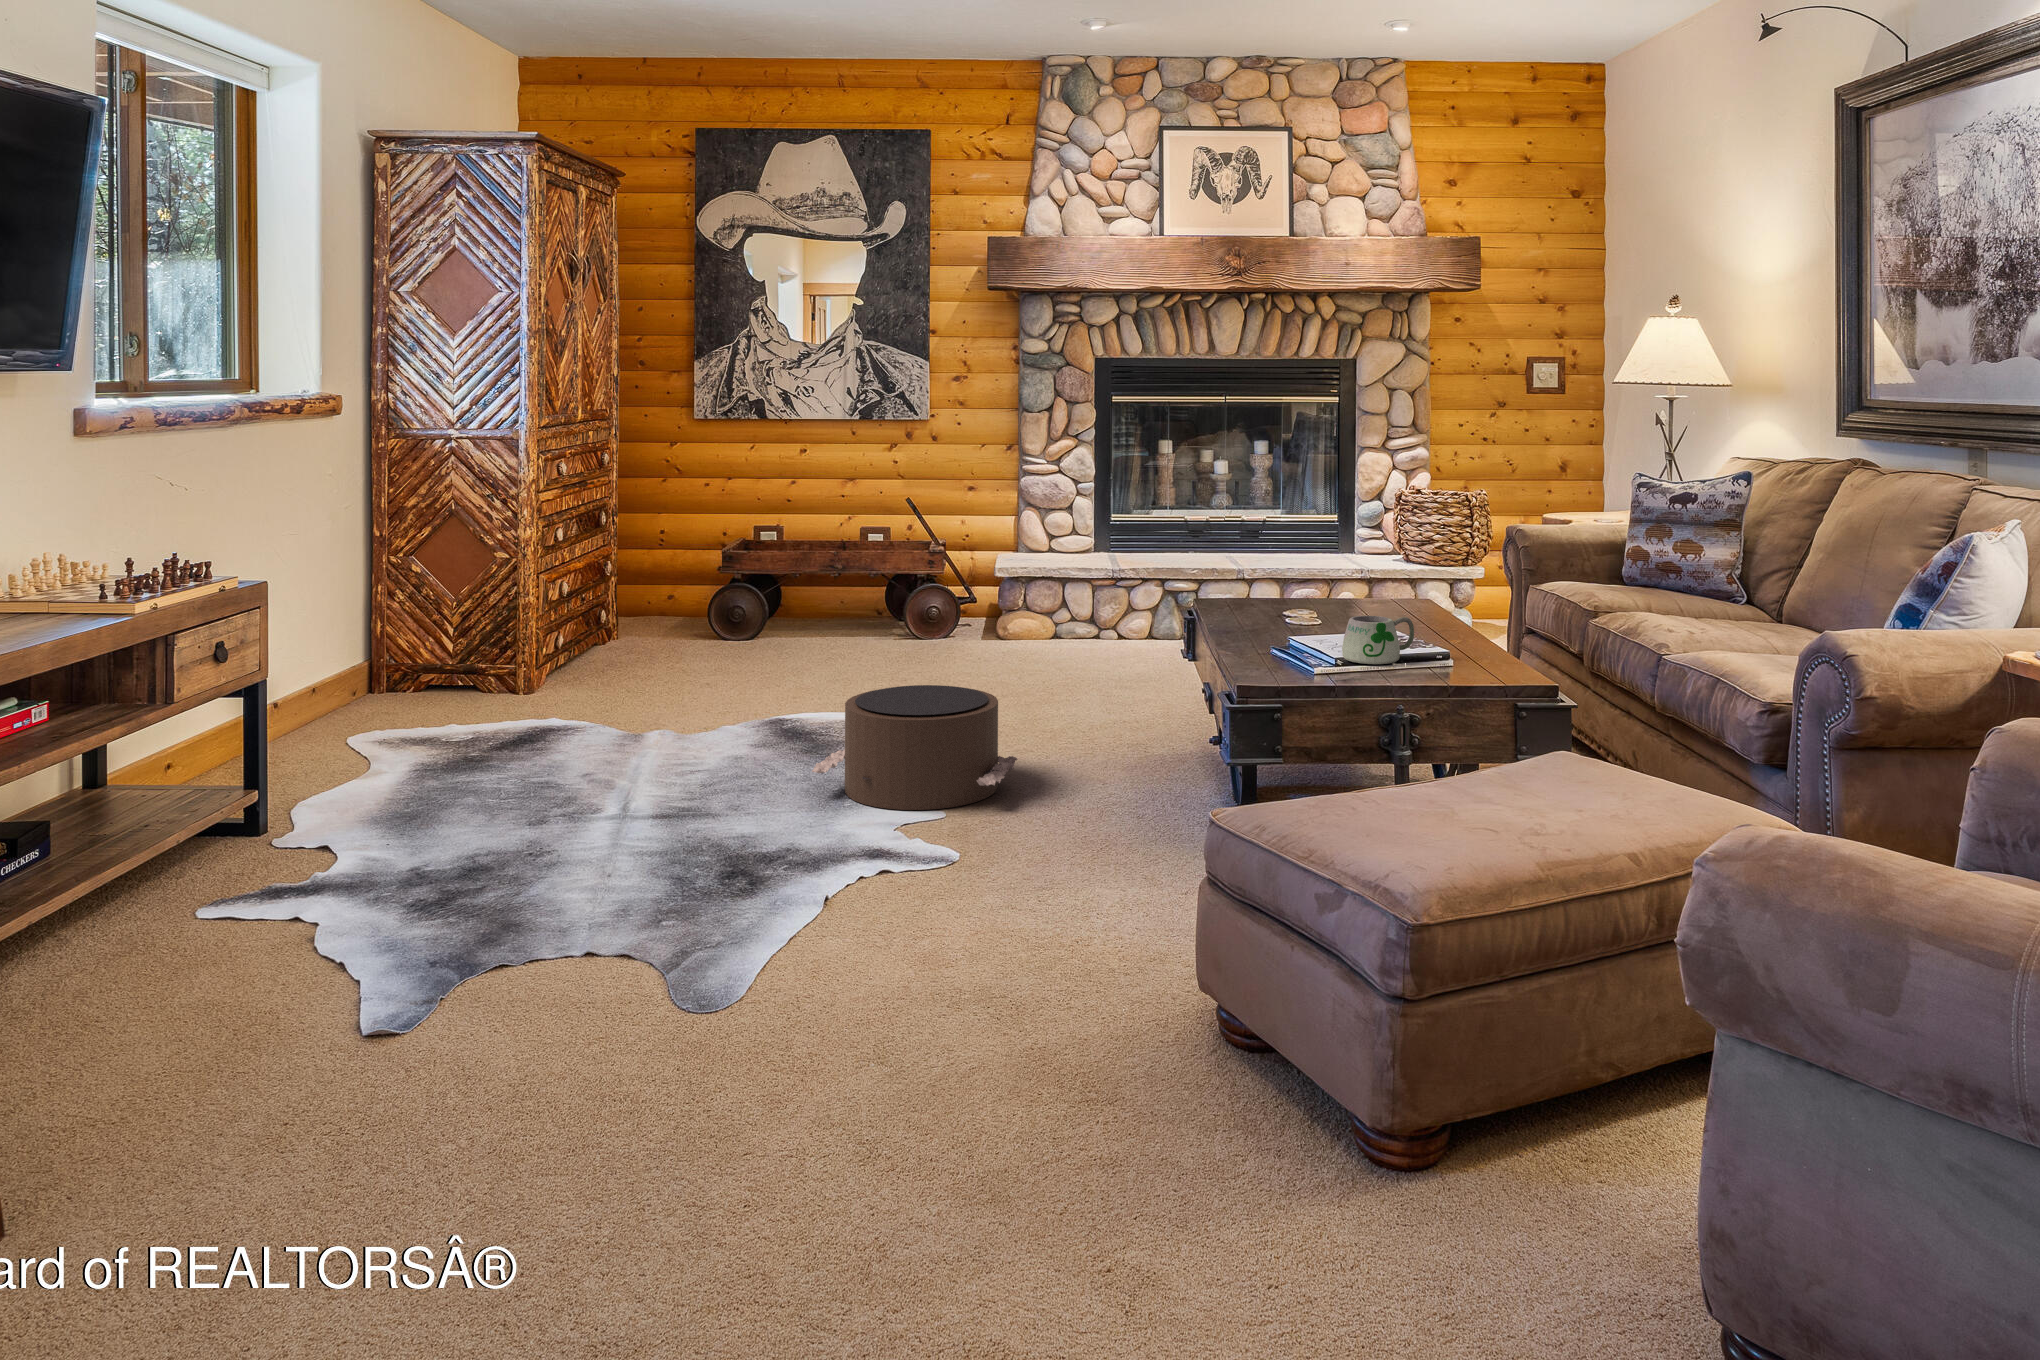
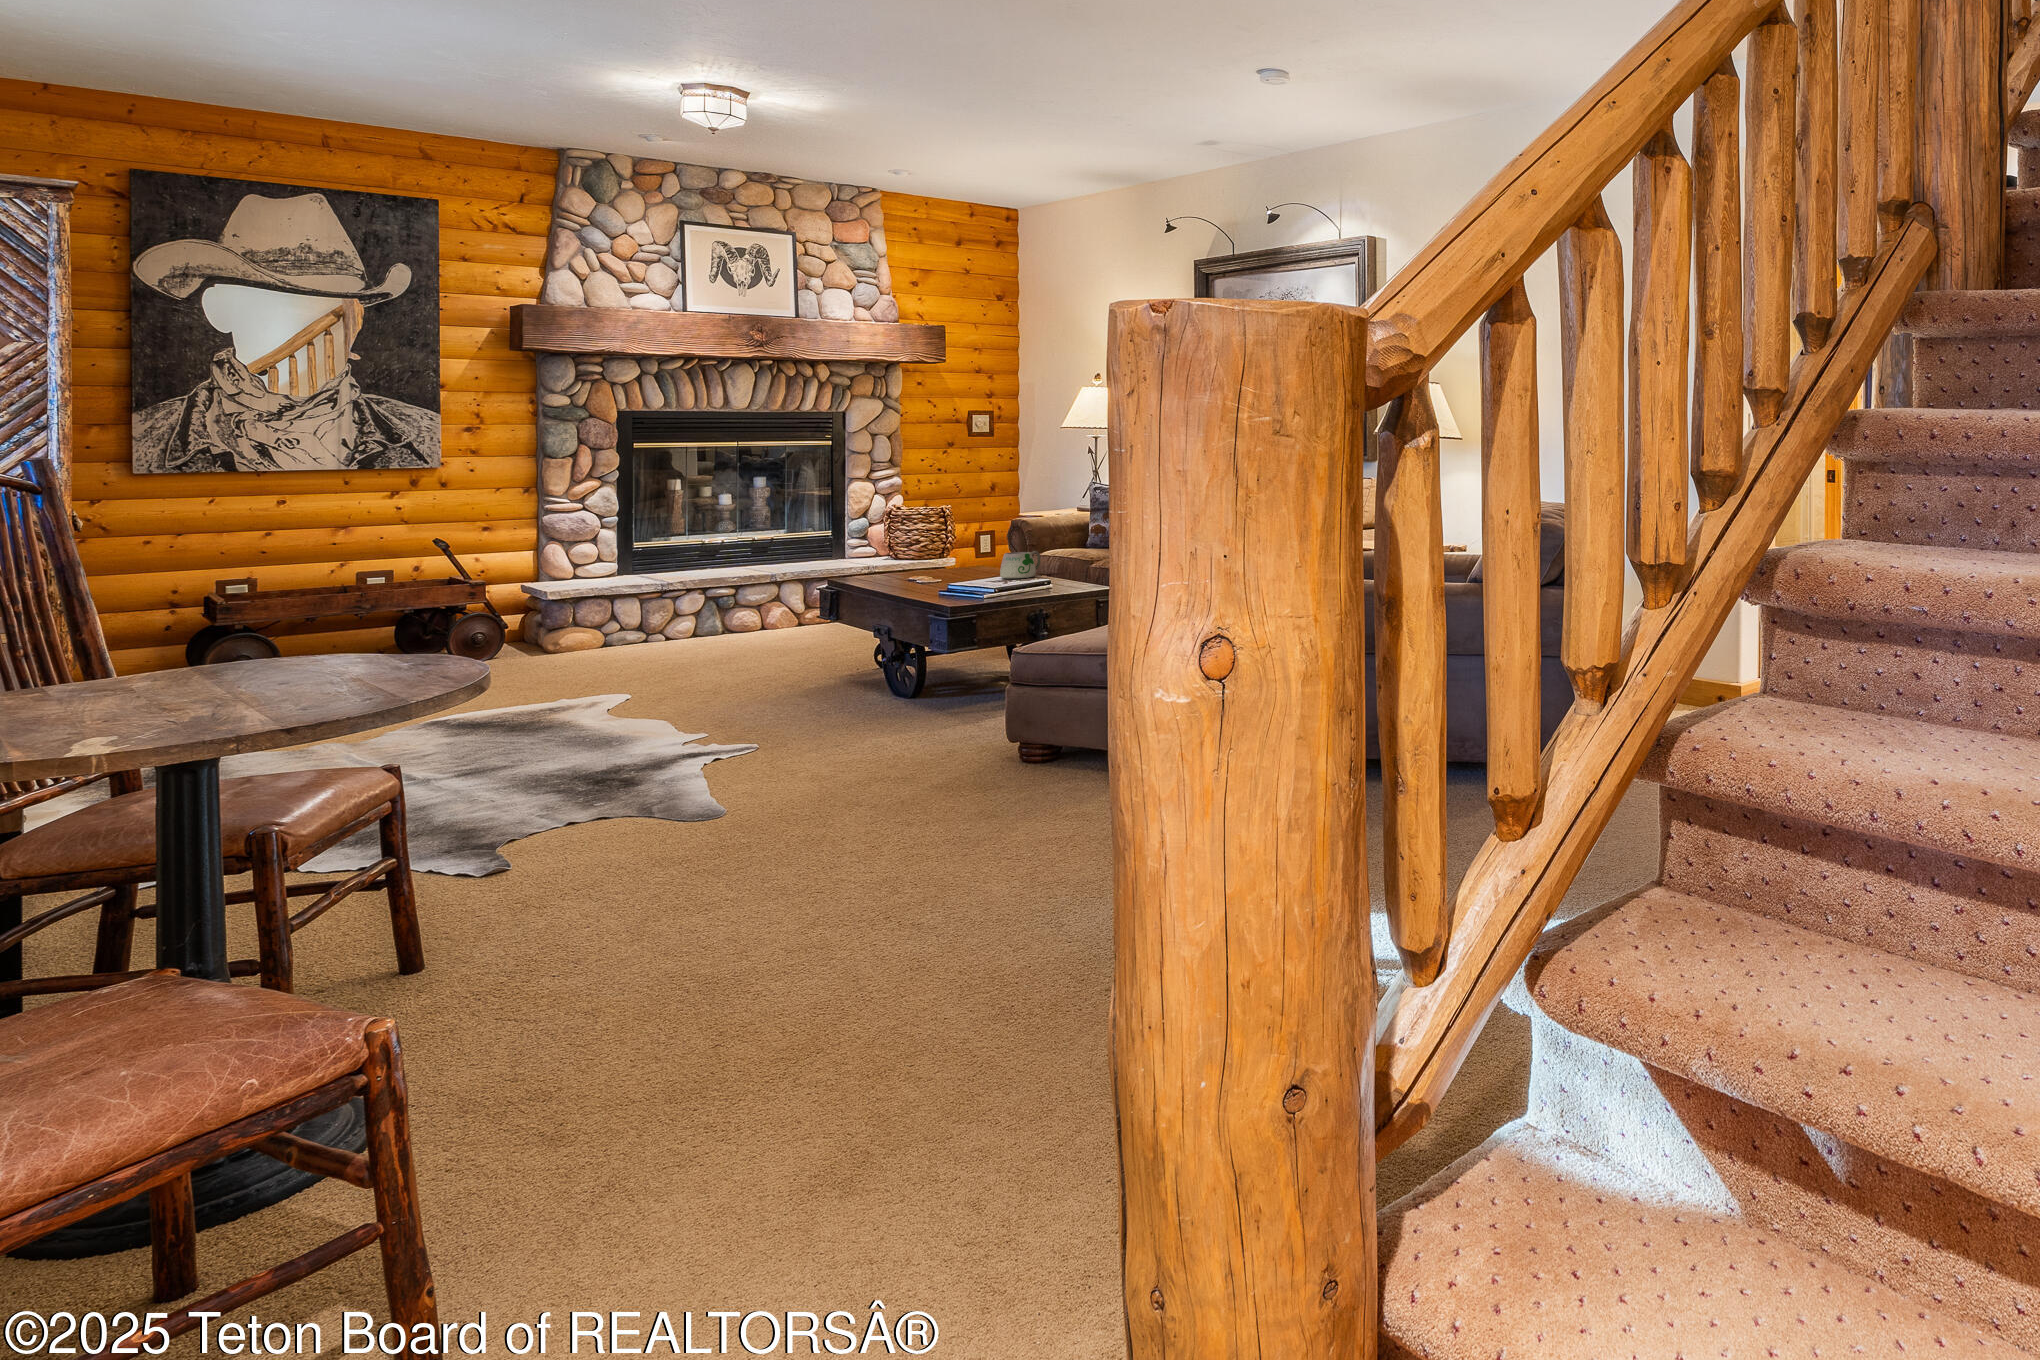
pouf: present [812,685,1017,810] -> none [587,643,754,727]

